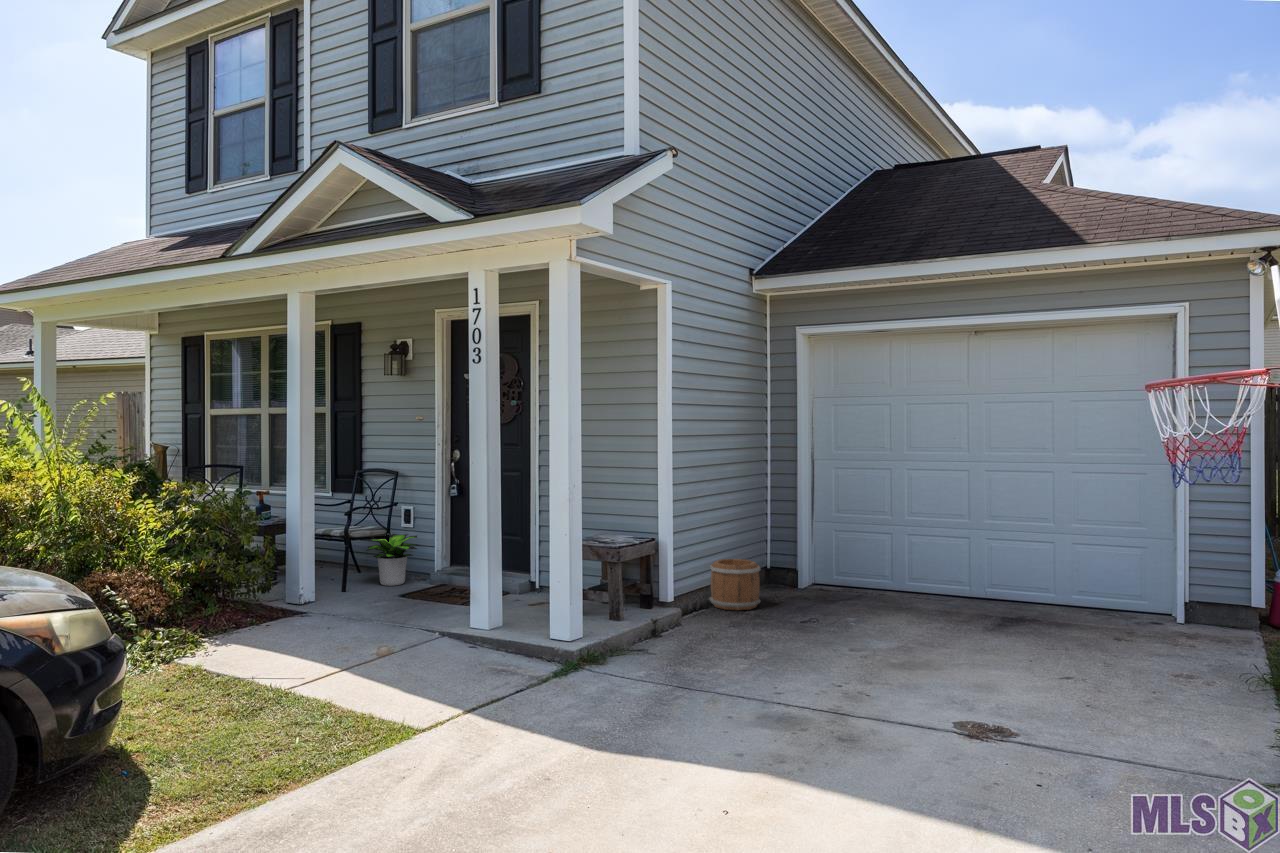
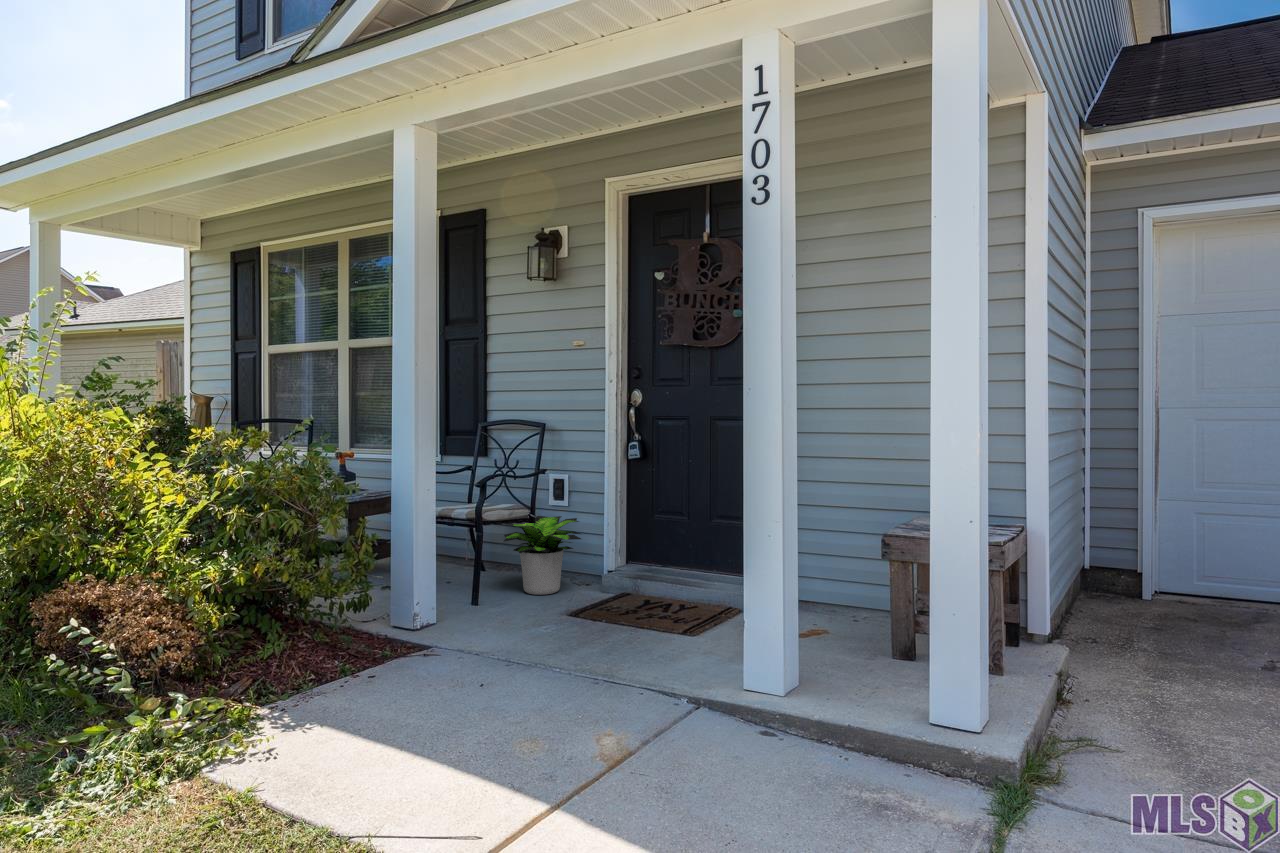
bucket: present [710,559,761,610] -> none [1079,558,1177,647]

